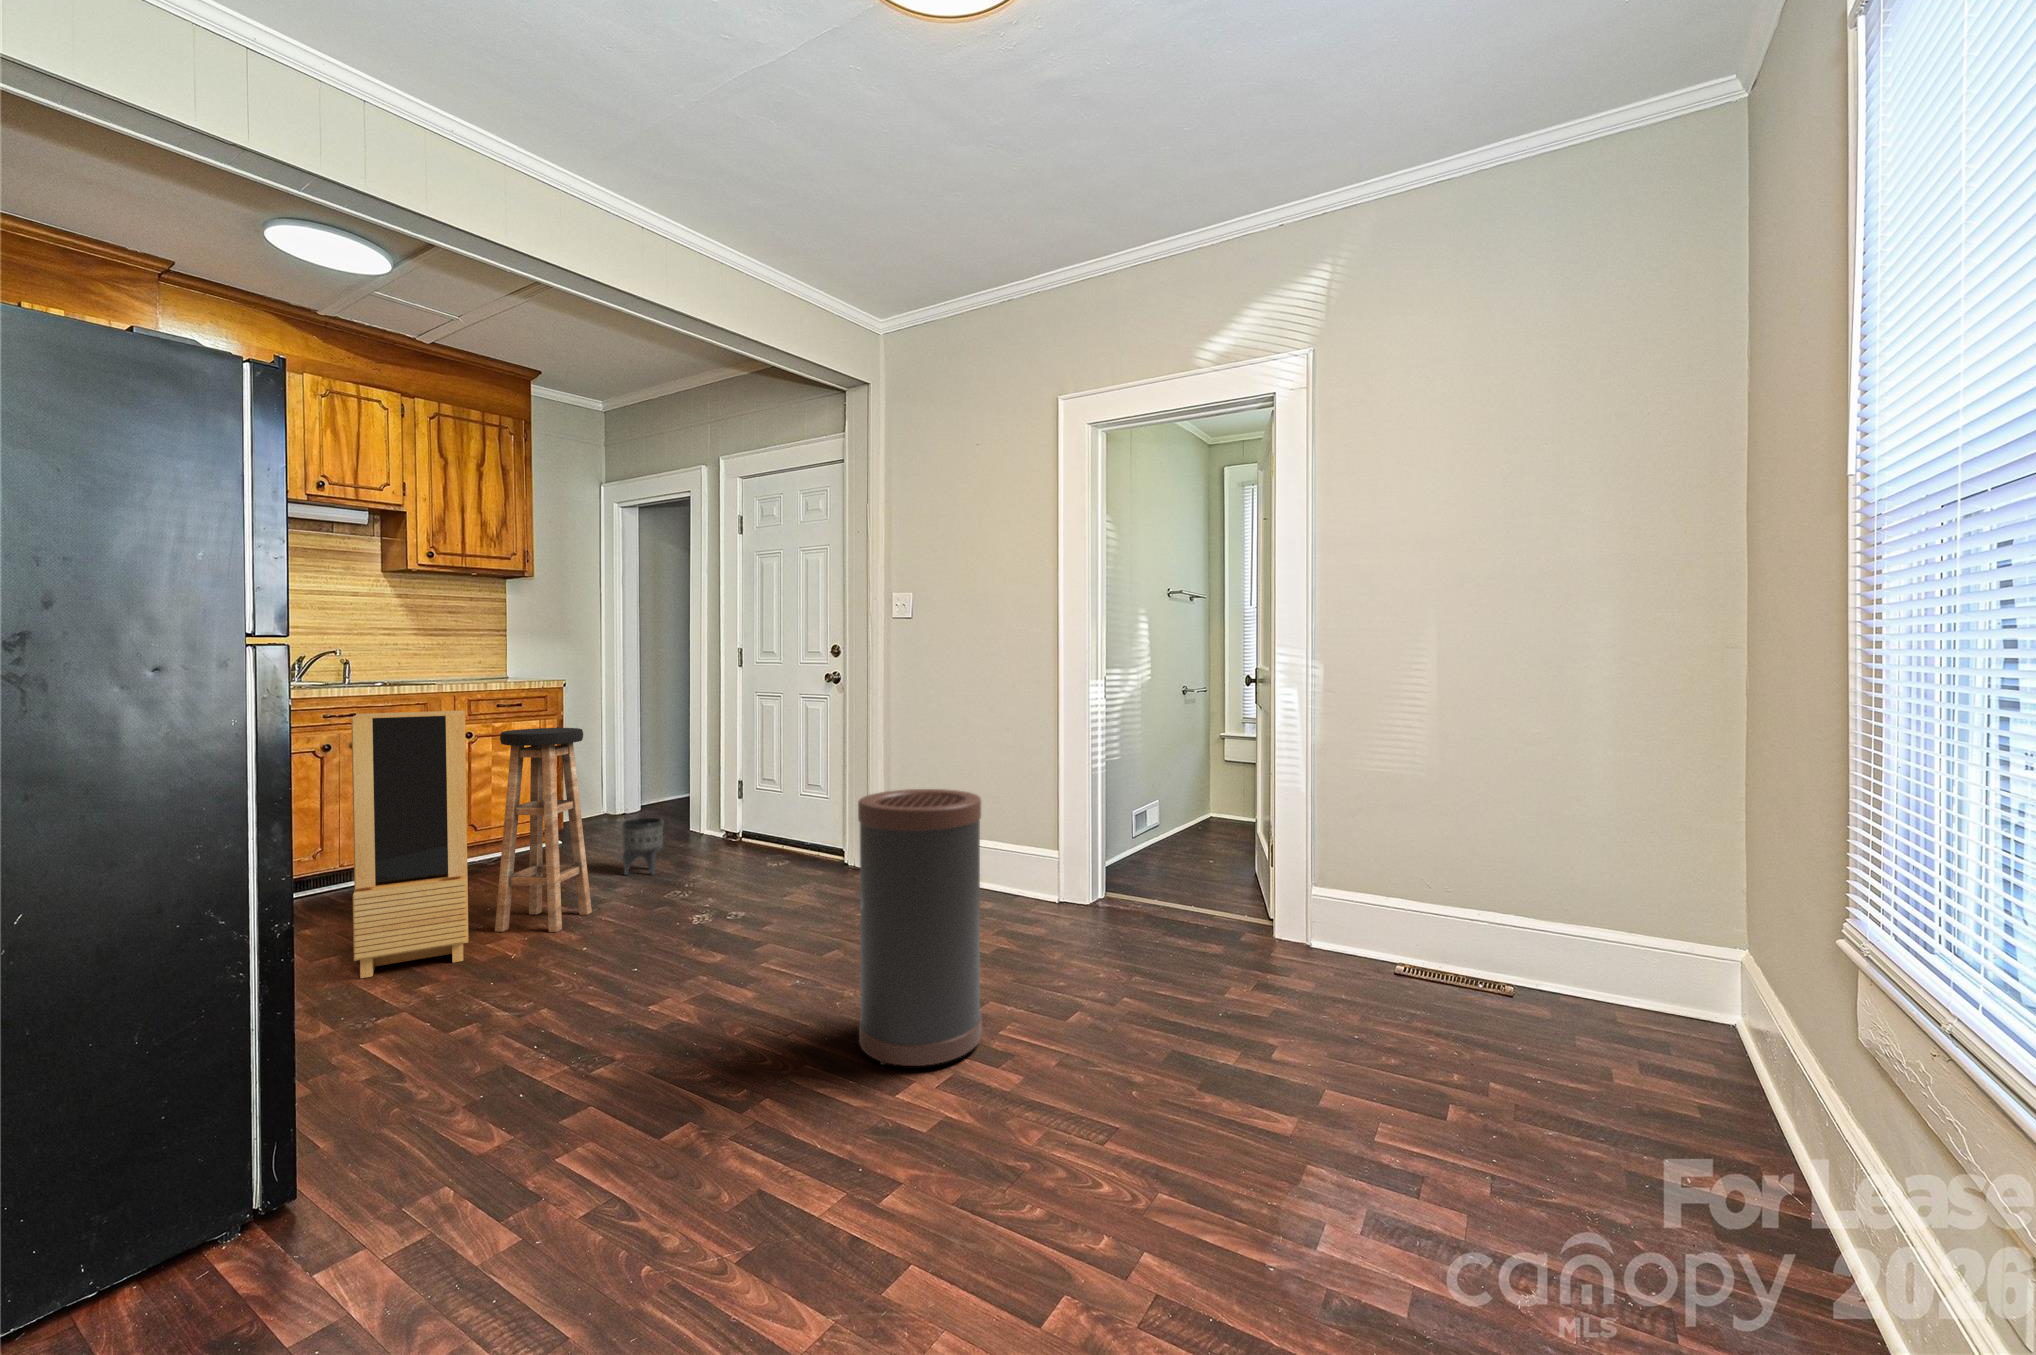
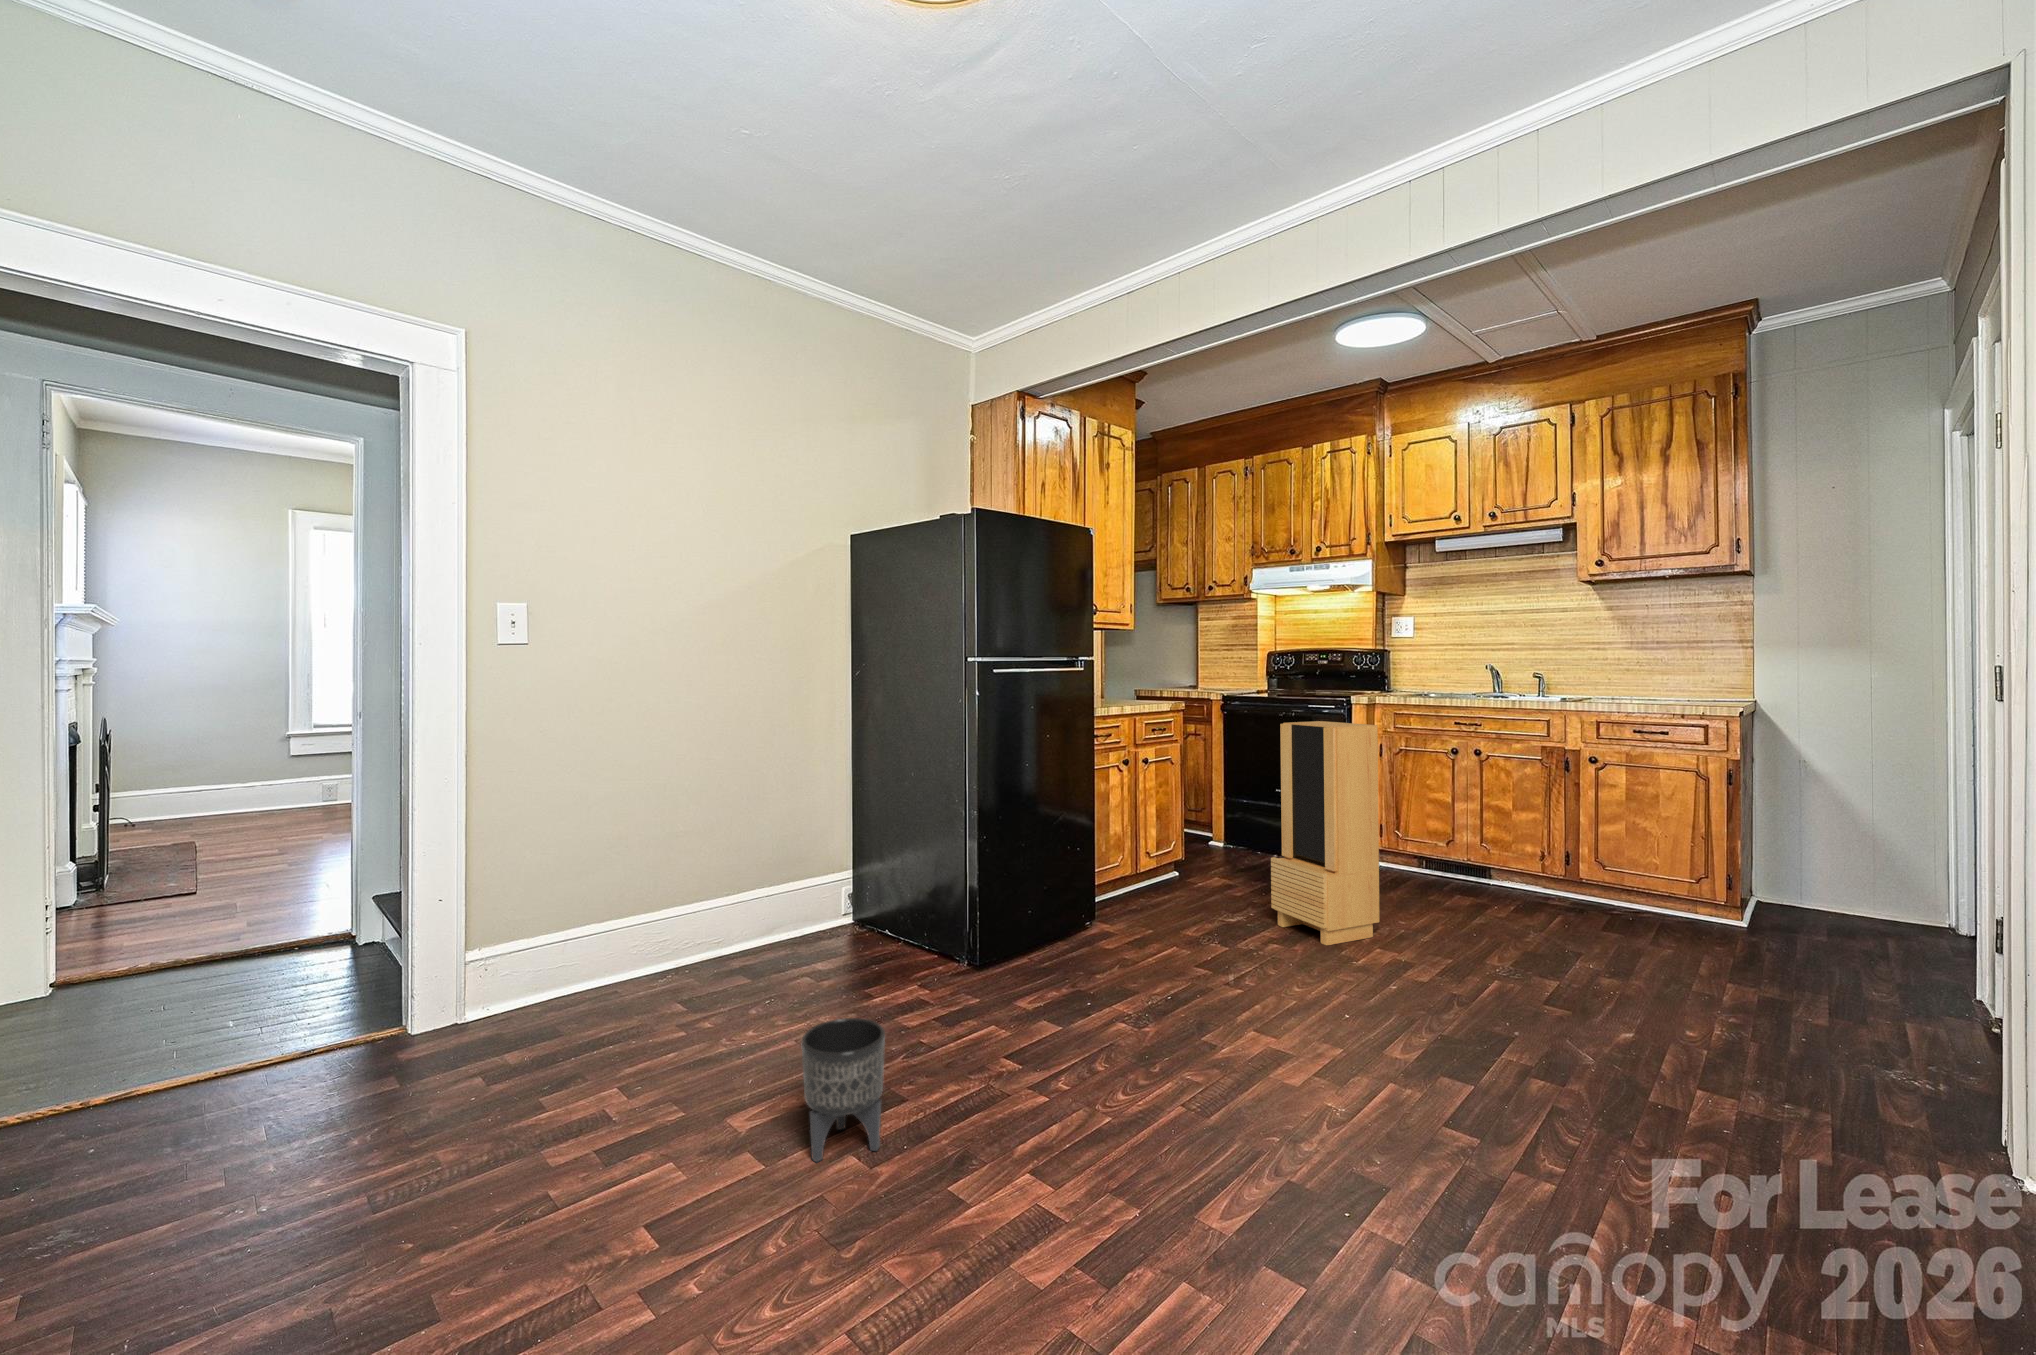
bar stool: present [495,728,592,932] -> none [1403,750,1493,970]
trash can: present [858,789,982,1066] -> none [1066,852,1230,1241]
planter: present [621,818,663,875] -> present [801,1018,885,1162]

